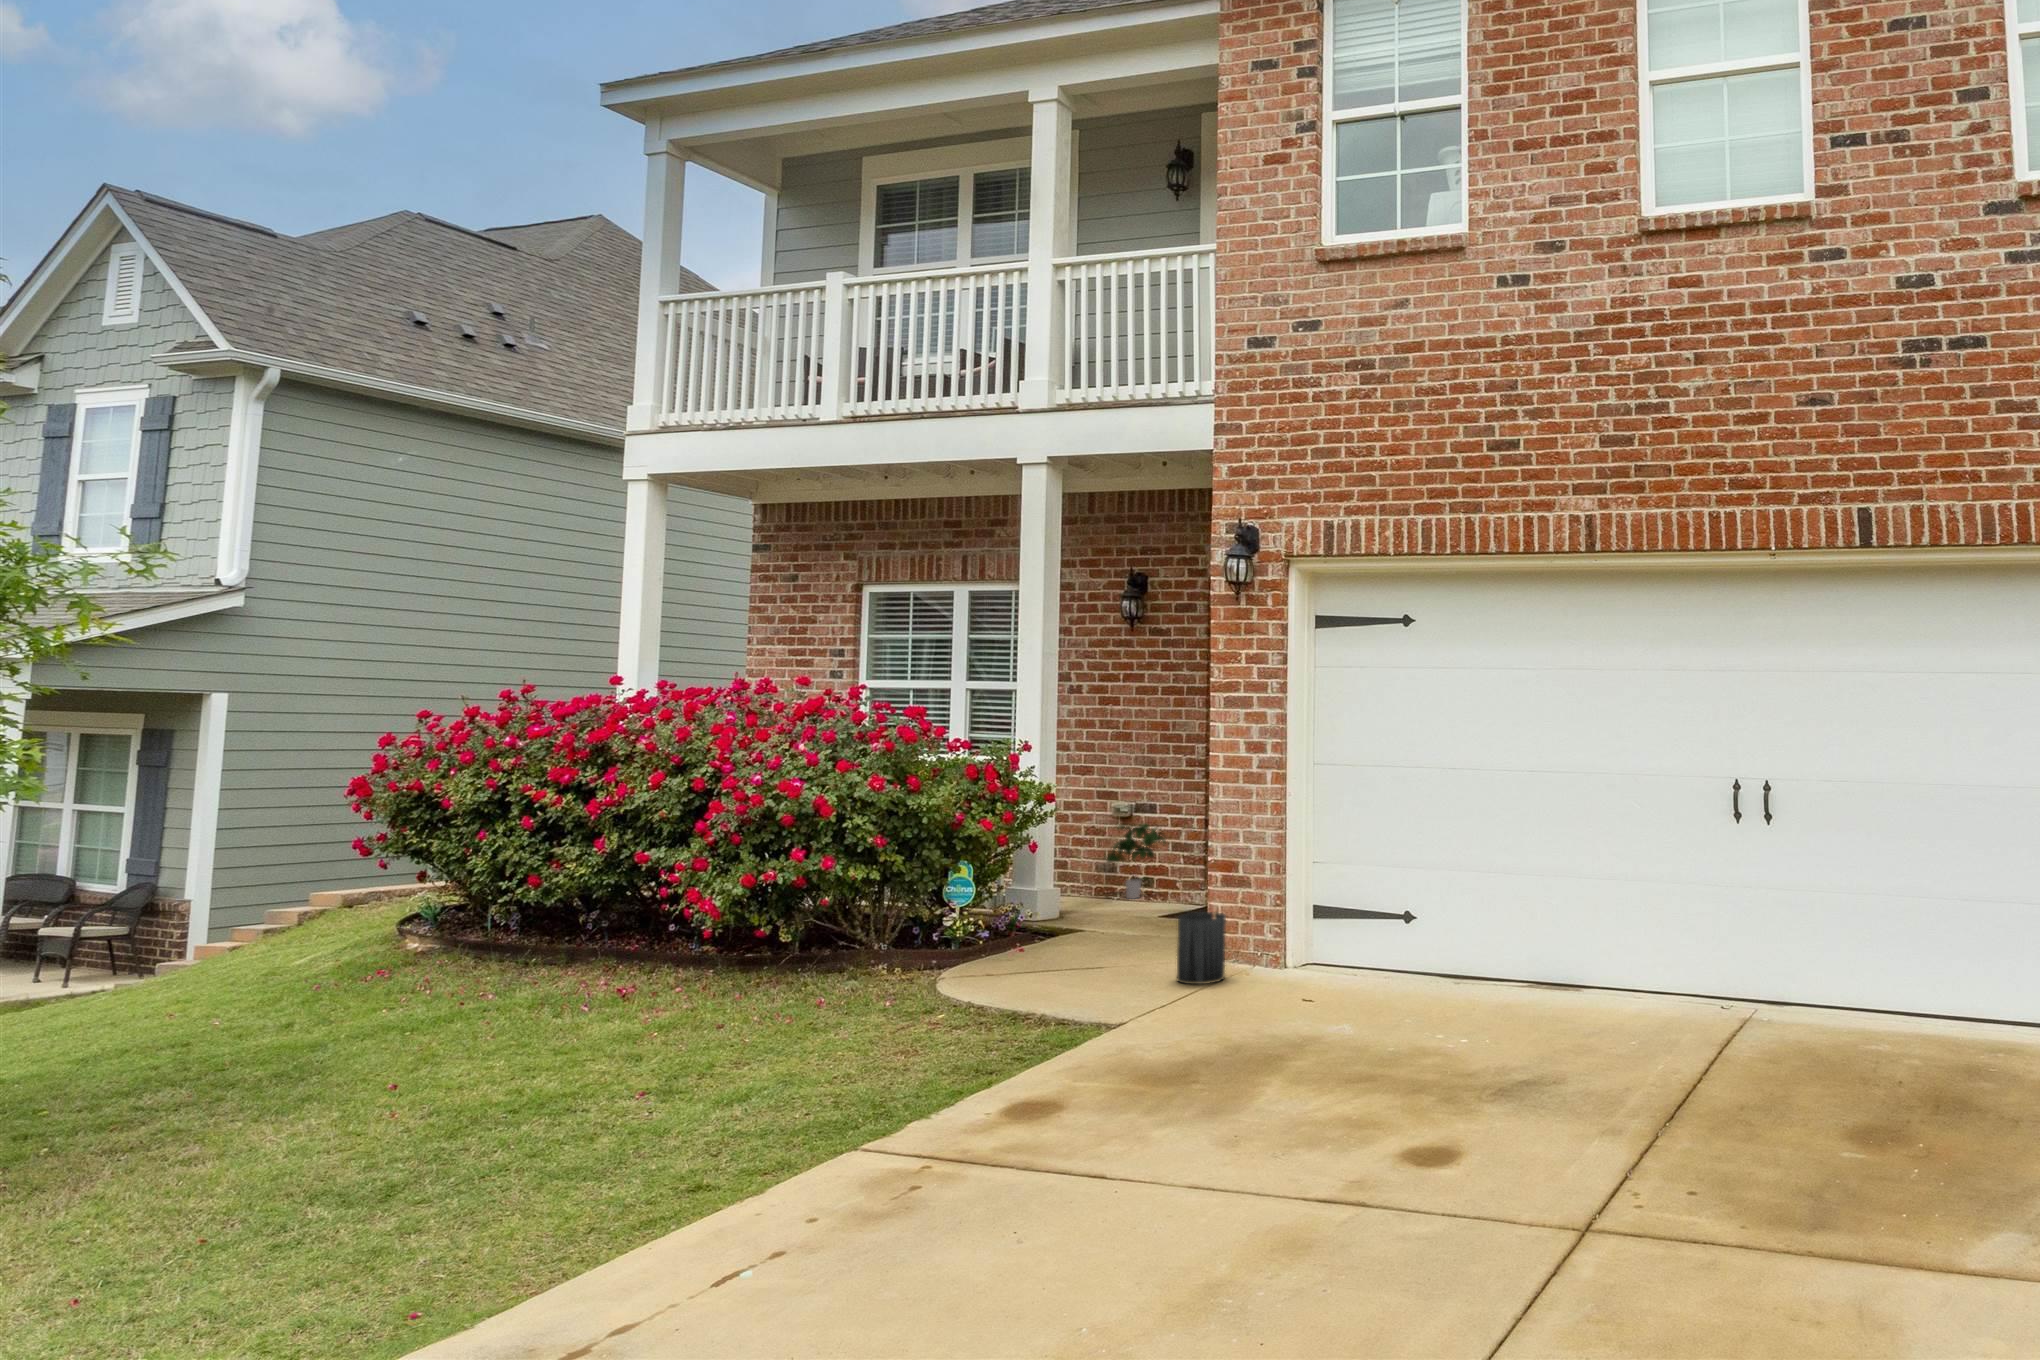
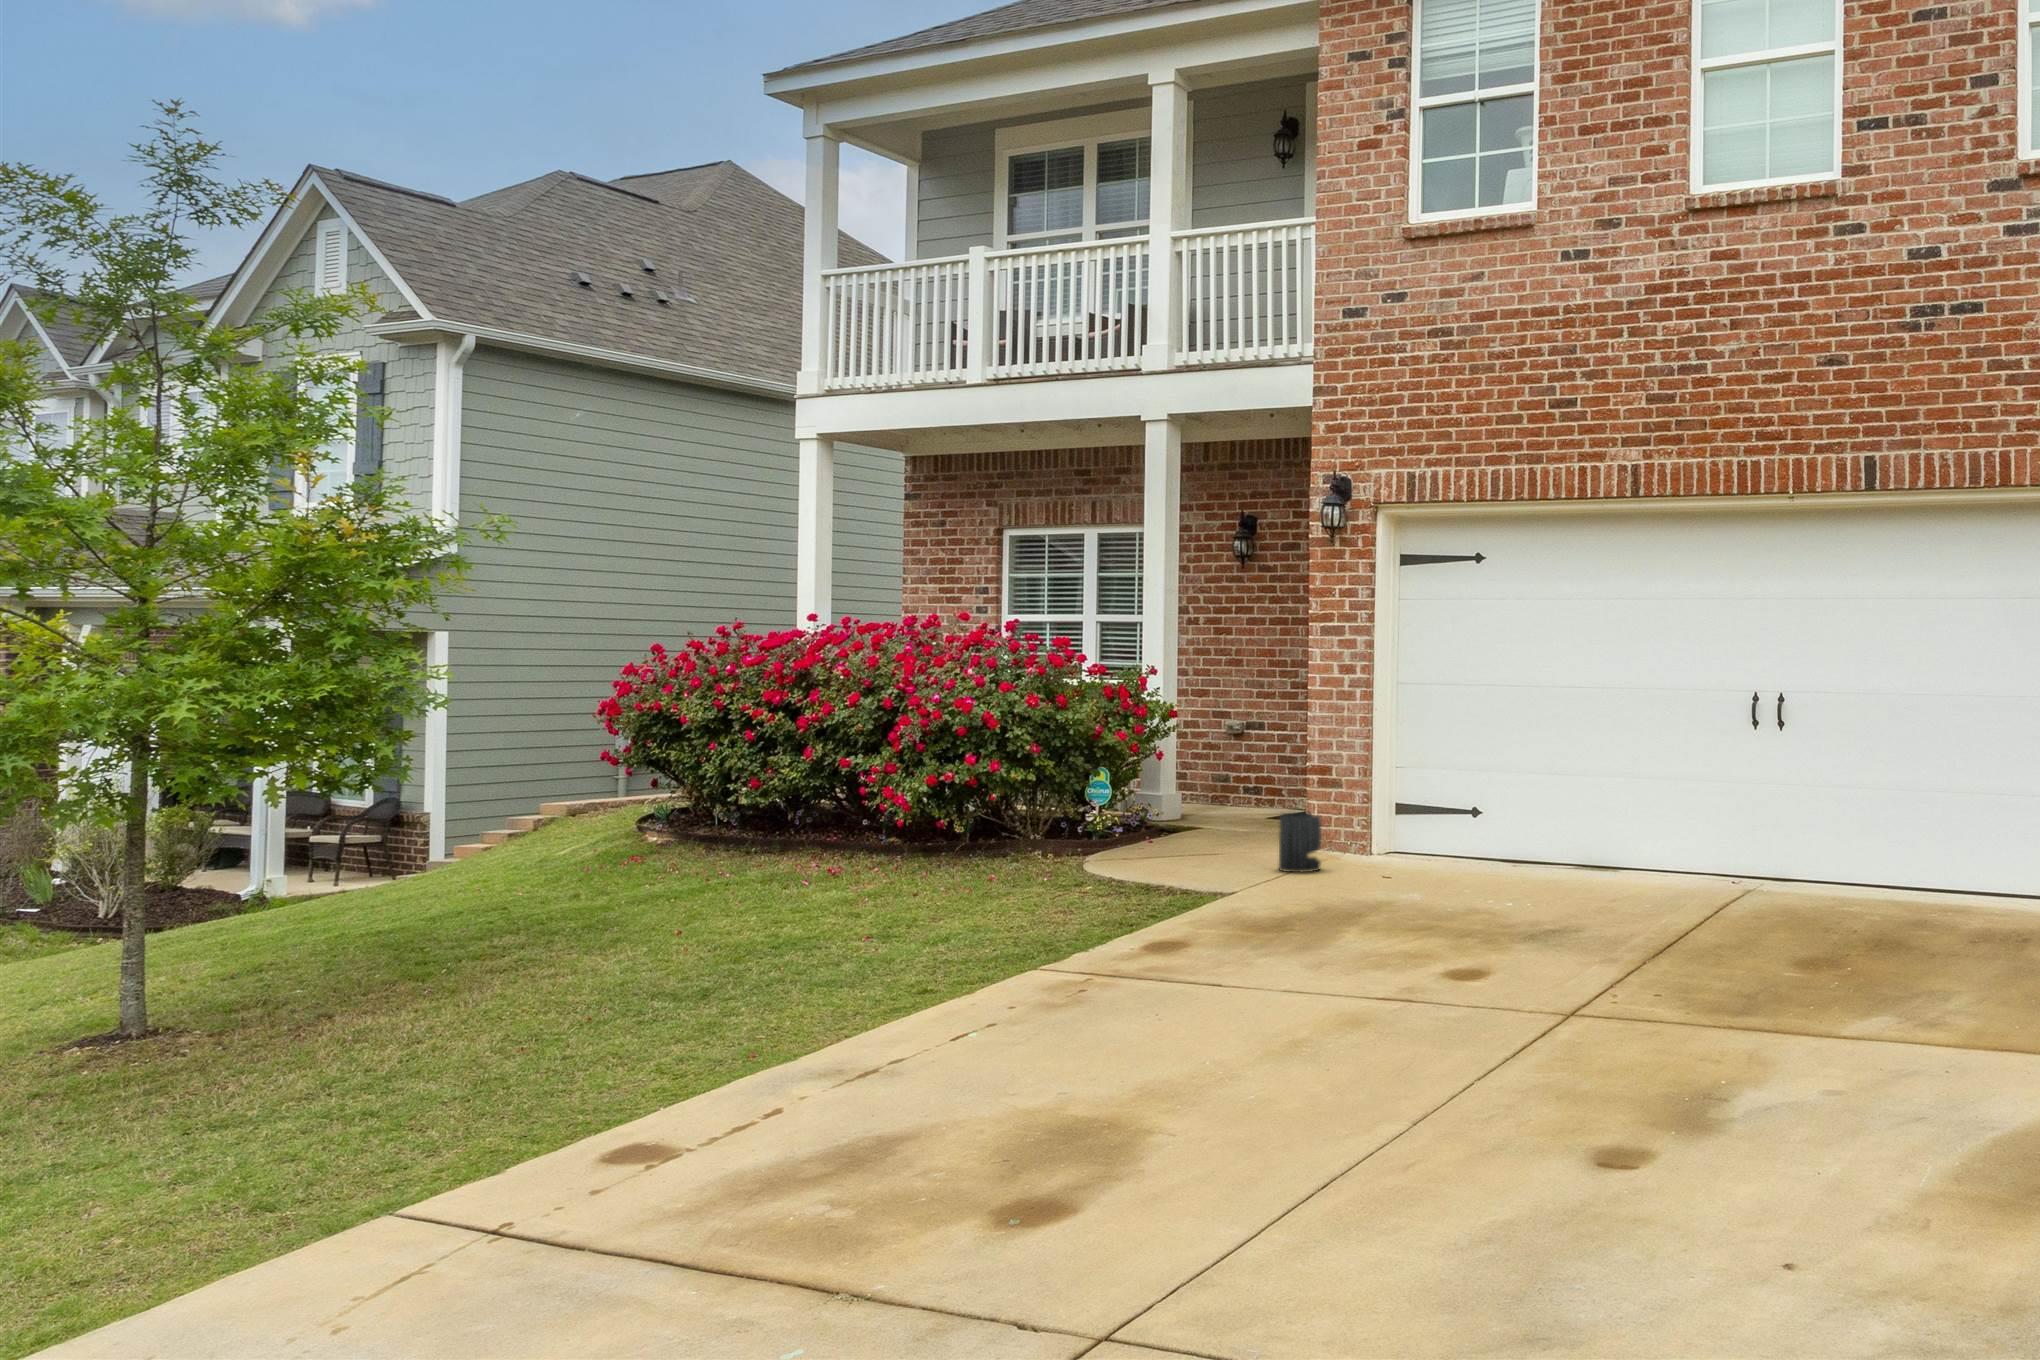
potted plant: present [1106,824,1166,899] -> none [1225,752,1280,821]

